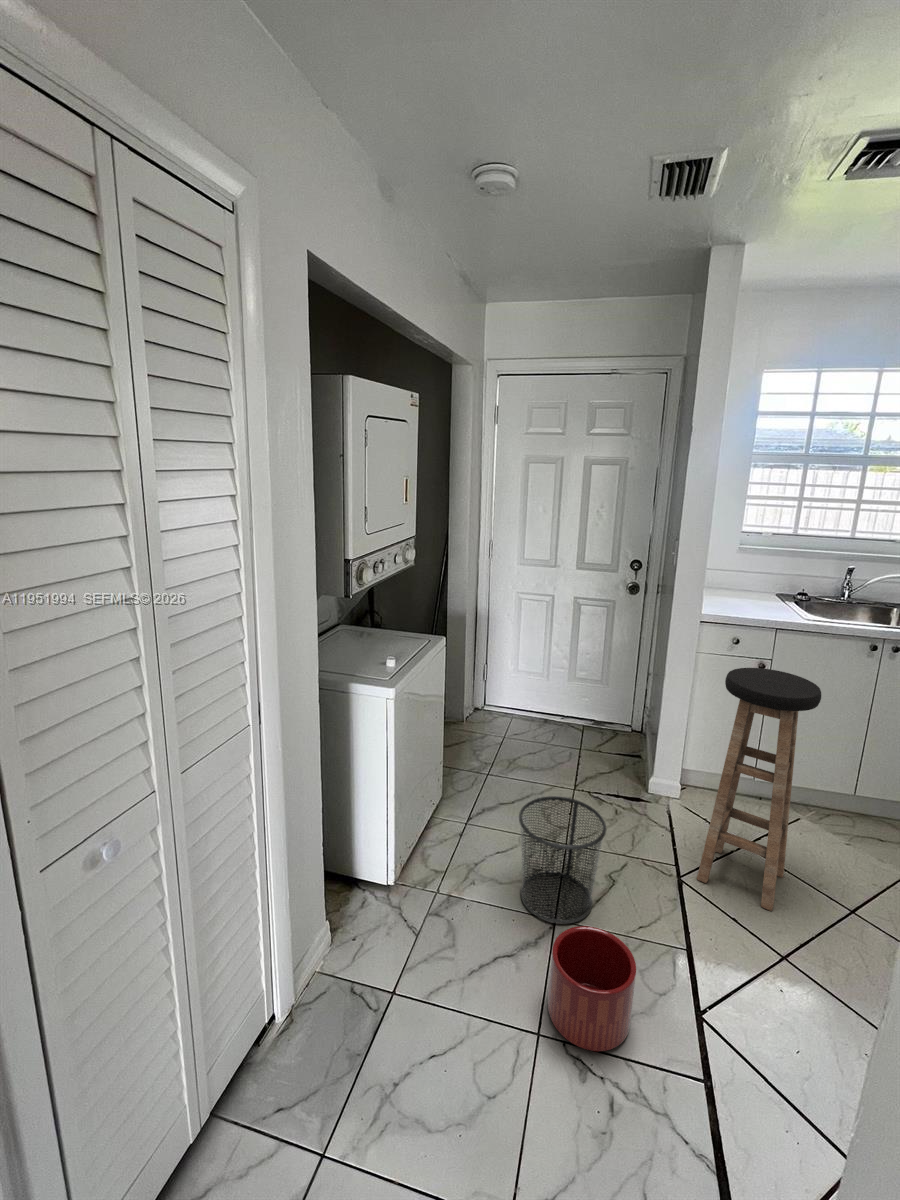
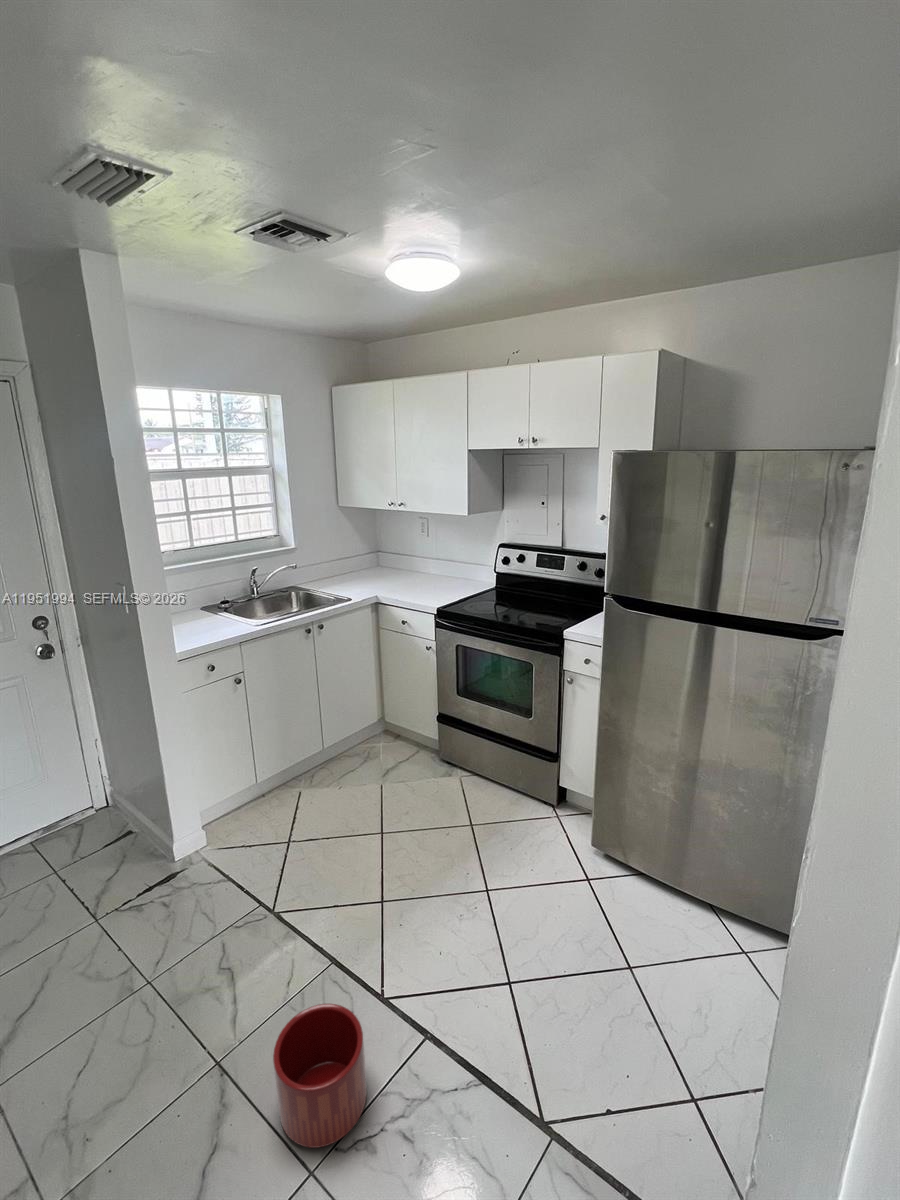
bar stool: present [697,668,821,911] -> none [251,677,347,899]
waste bin: present [519,796,606,924] -> none [118,913,238,1085]

